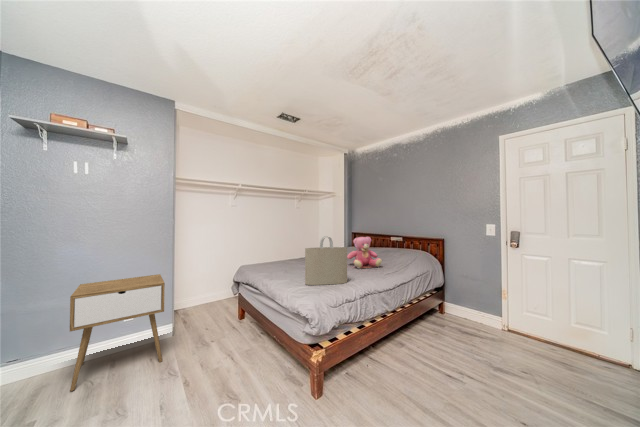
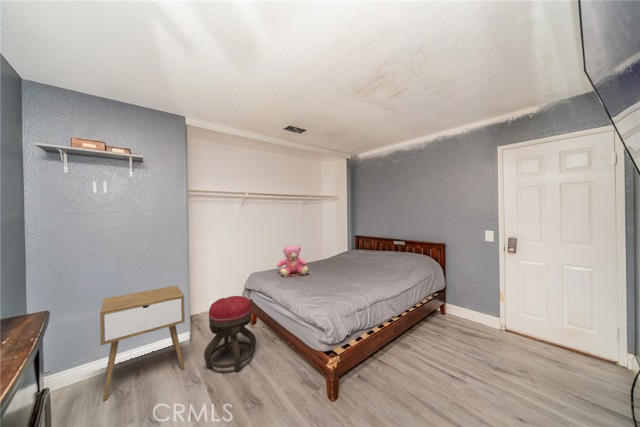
tote bag: present [305,236,347,285] -> none [317,248,357,295]
teddy bear: present [347,237,382,268] -> present [277,245,308,277]
ottoman: none [183,286,241,366] -> present [204,296,256,372]

